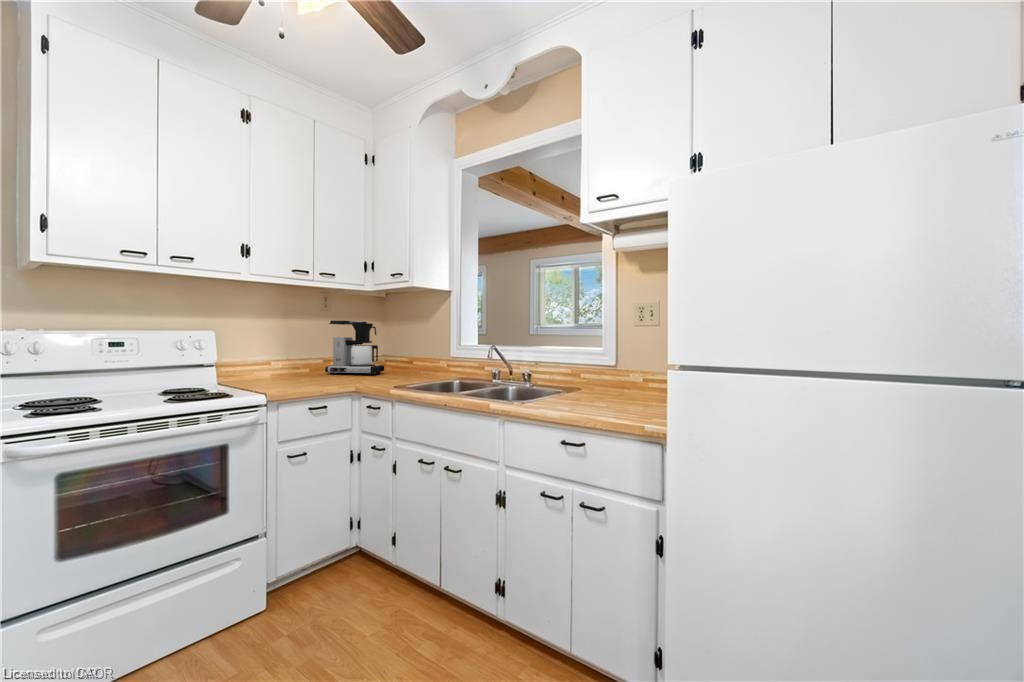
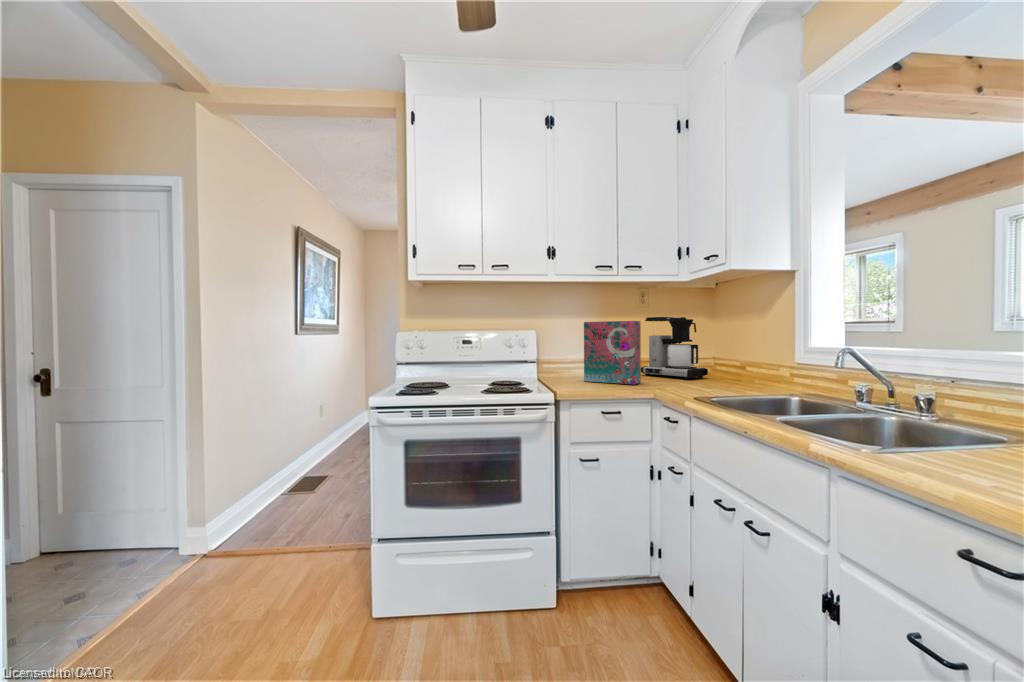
cereal box: none [277,323,335,383] -> present [584,321,641,385]

